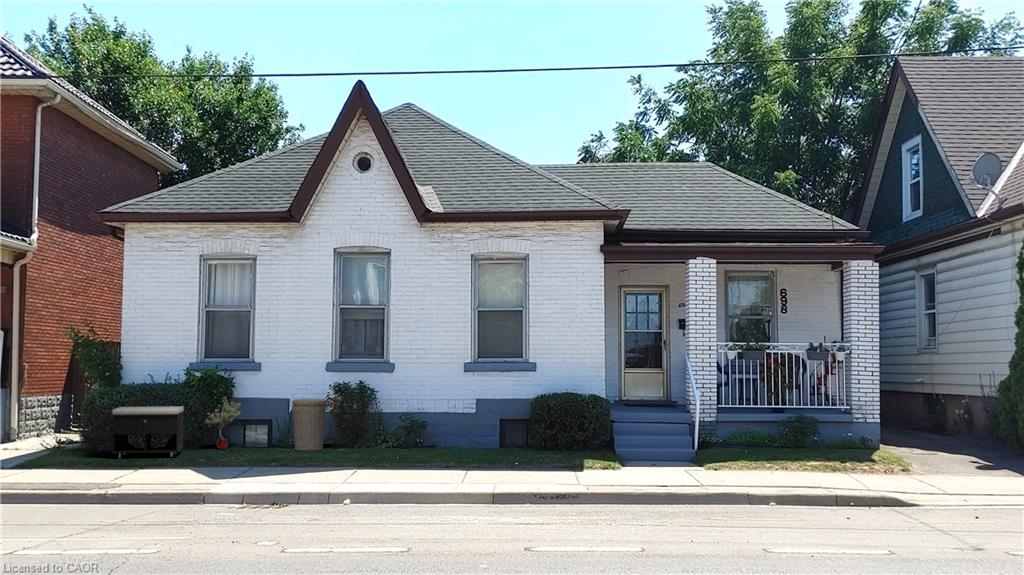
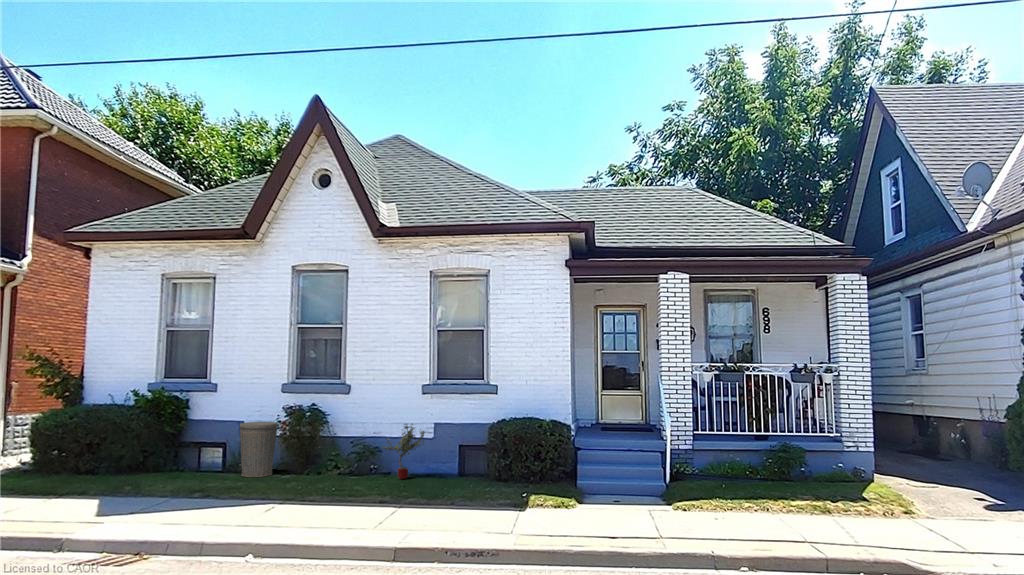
potted tree: present [205,397,240,449] -> present [383,424,425,479]
storage bench: present [112,406,184,458] -> none [32,430,122,486]

